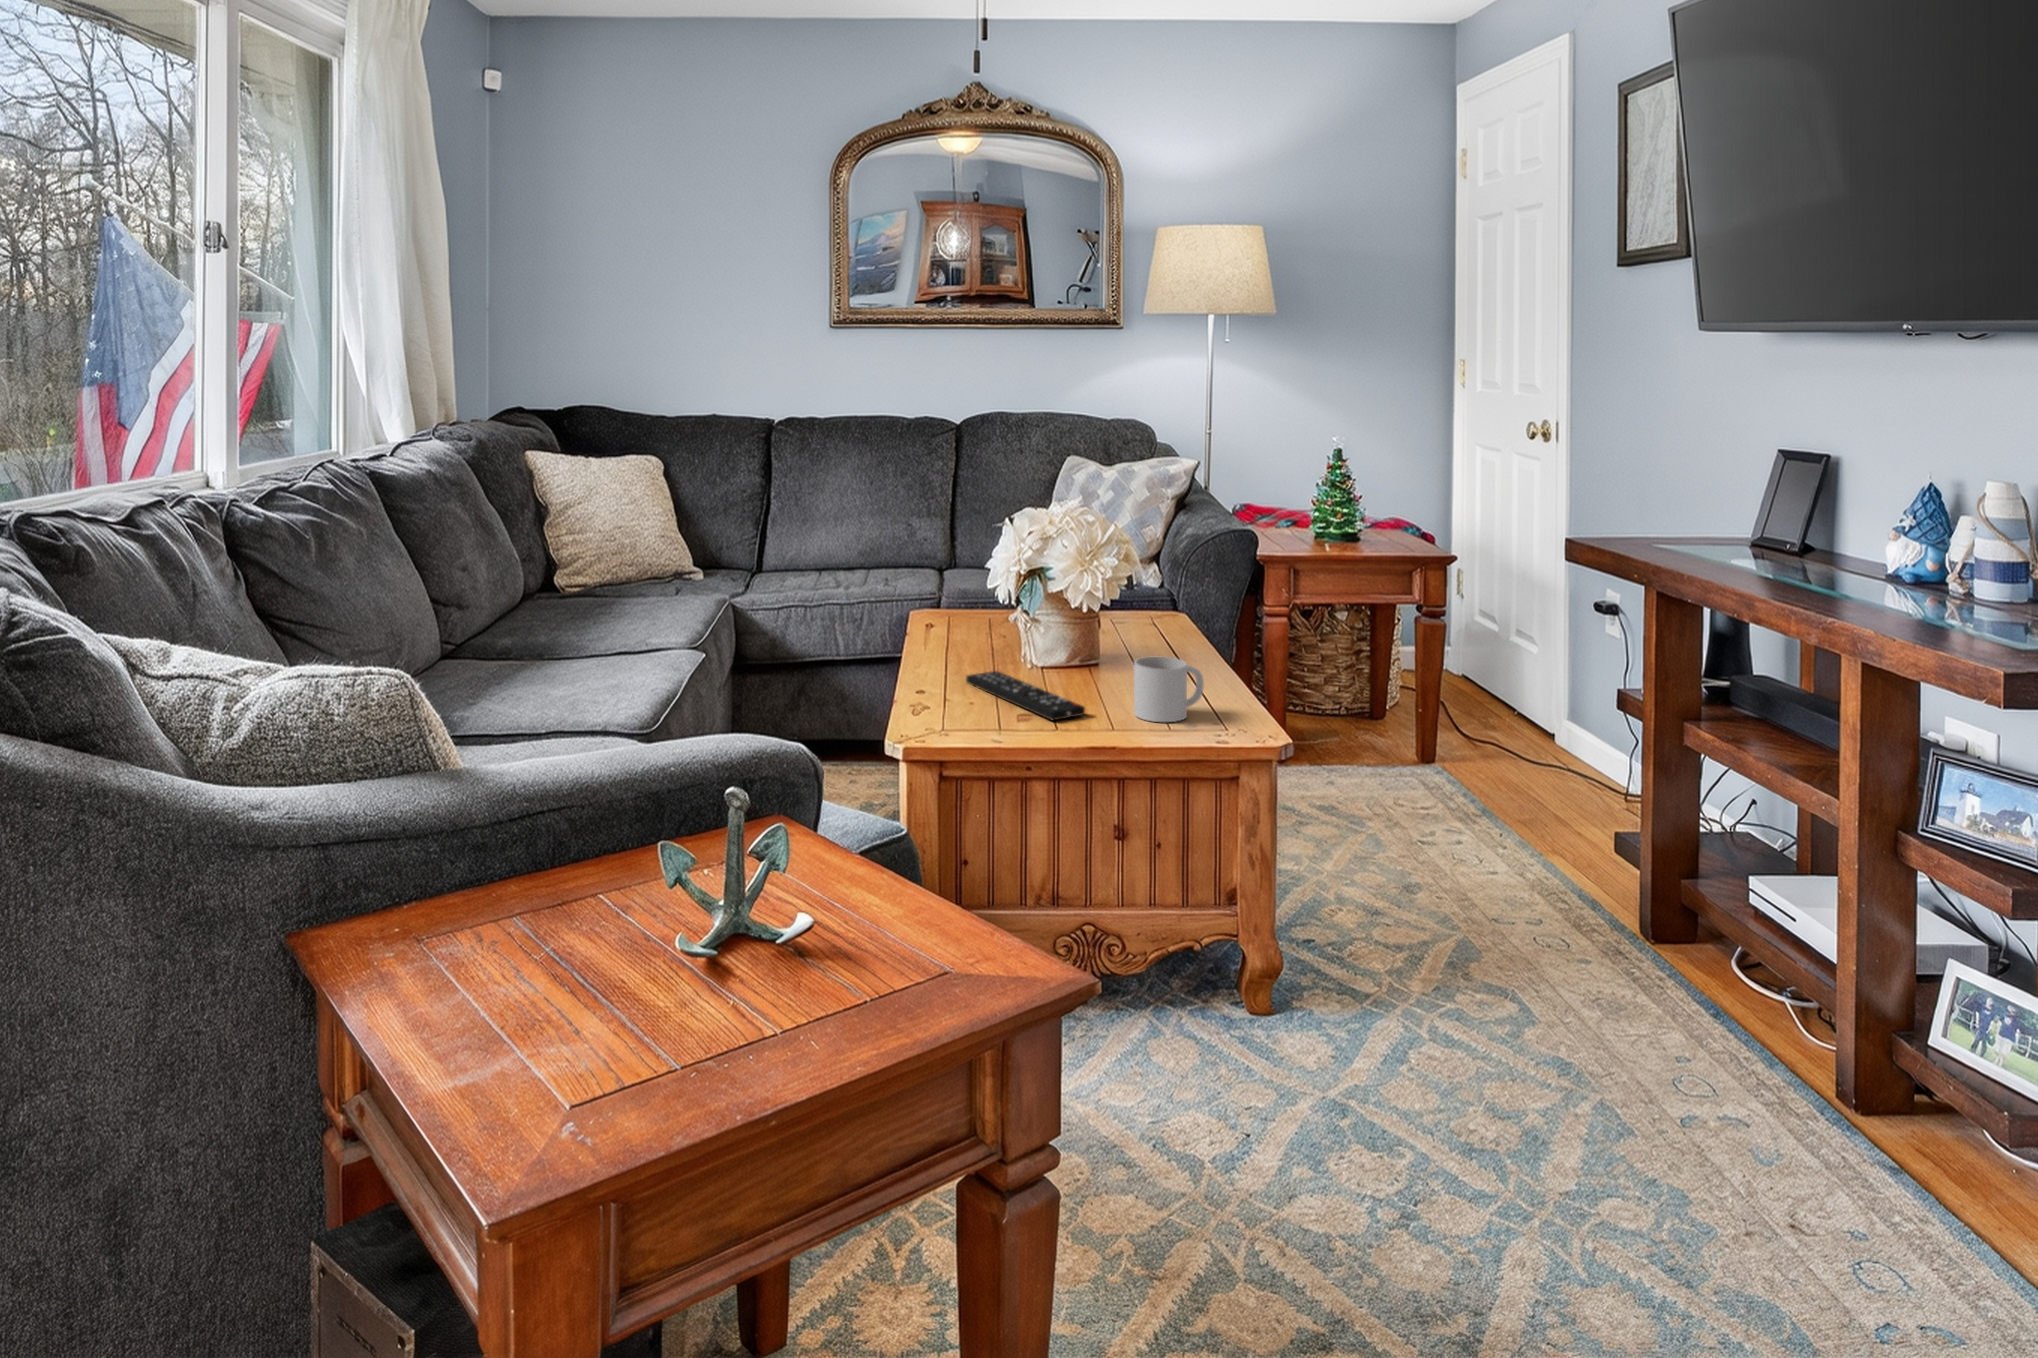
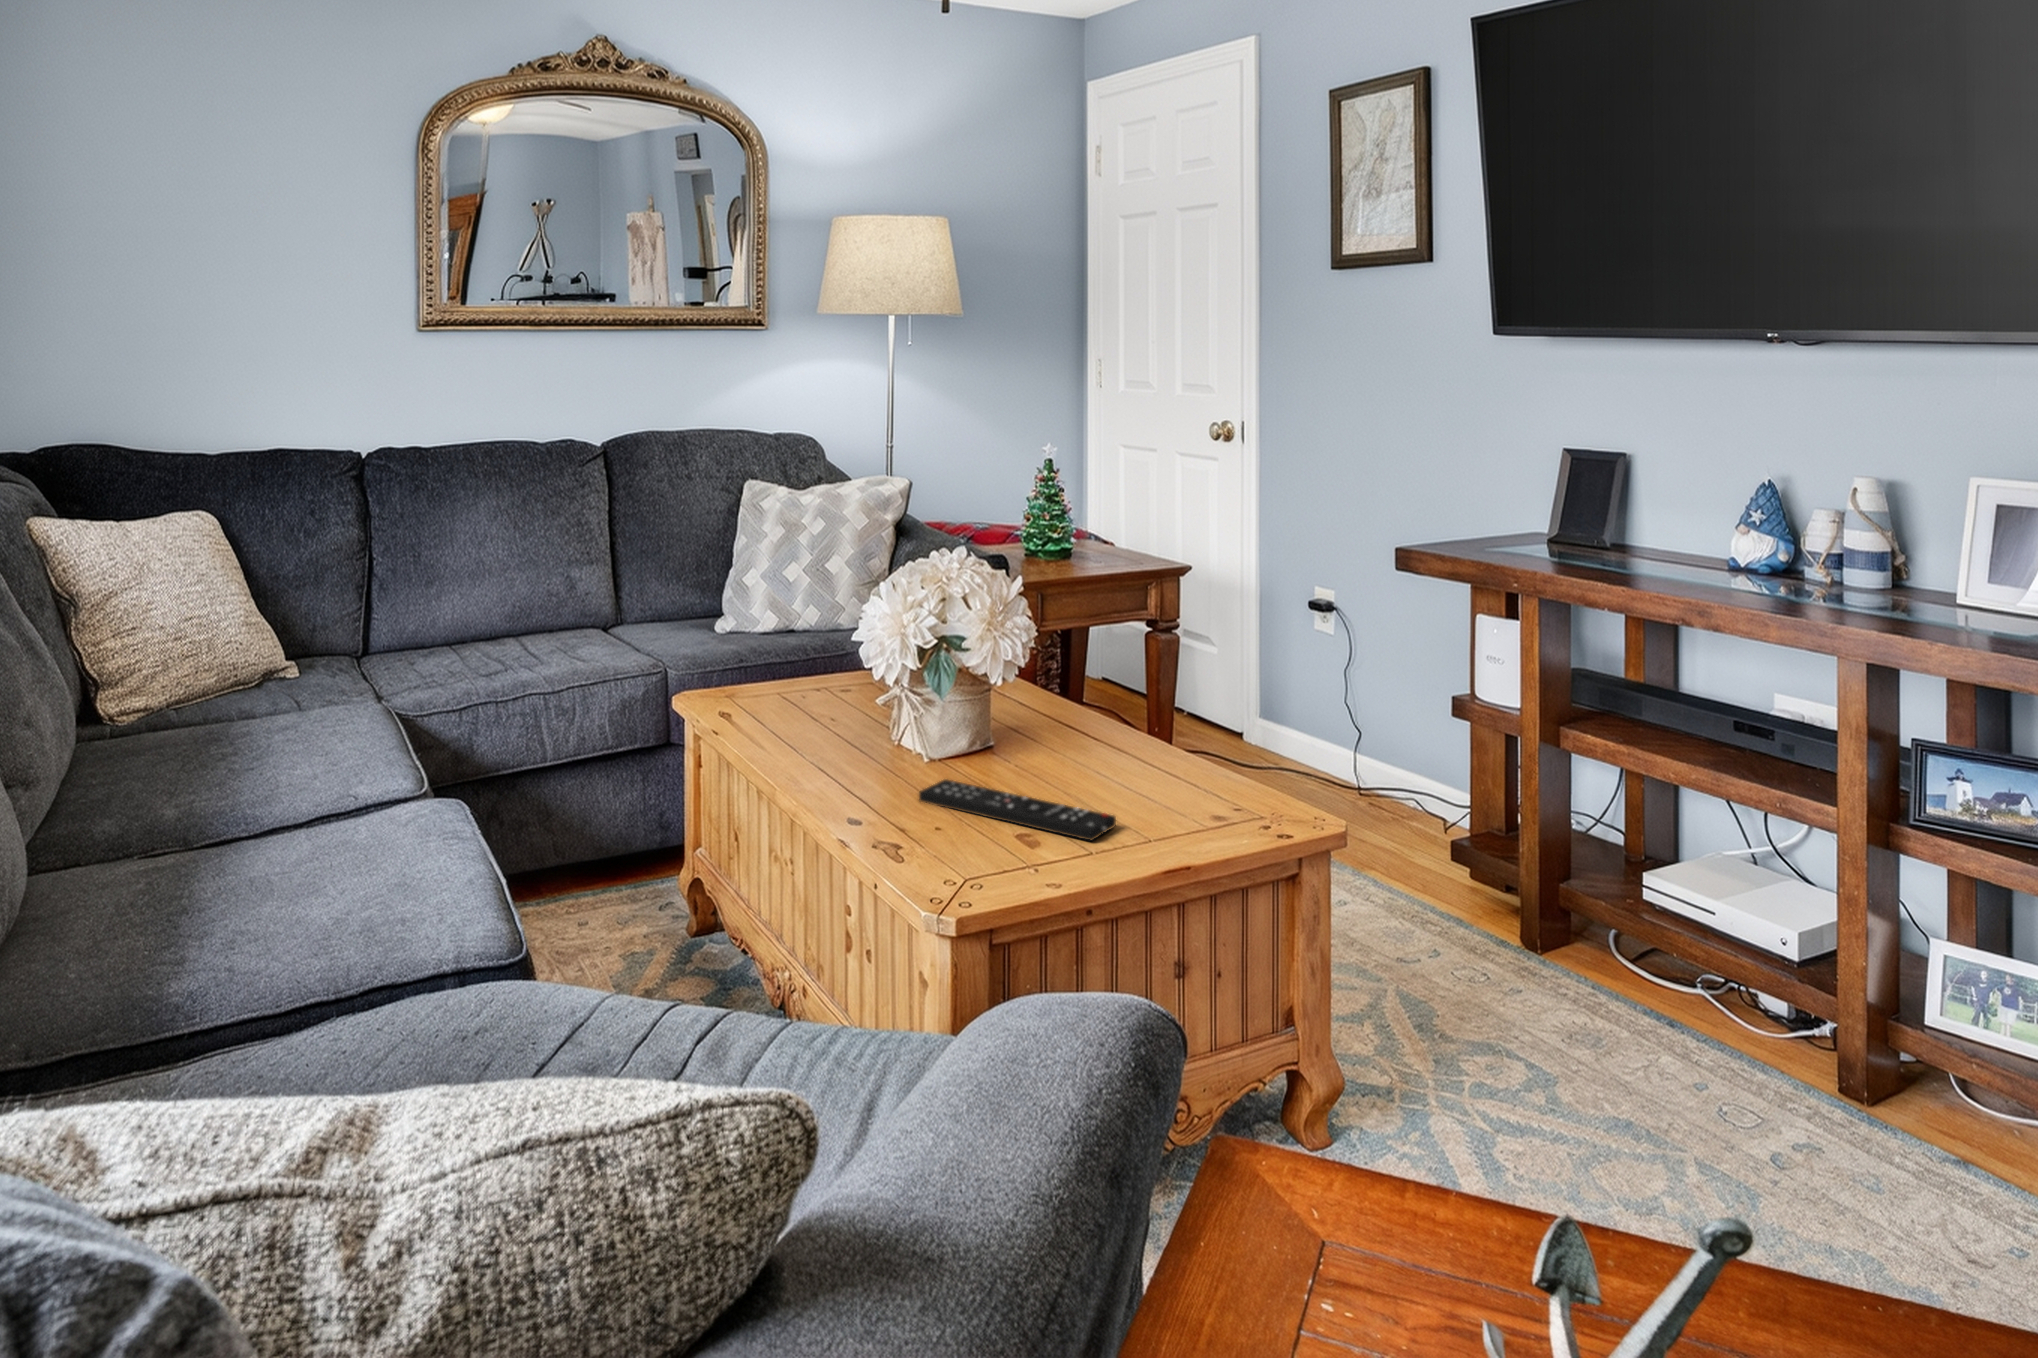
mug: present [1134,657,1204,722] -> none [1157,739,1224,822]

